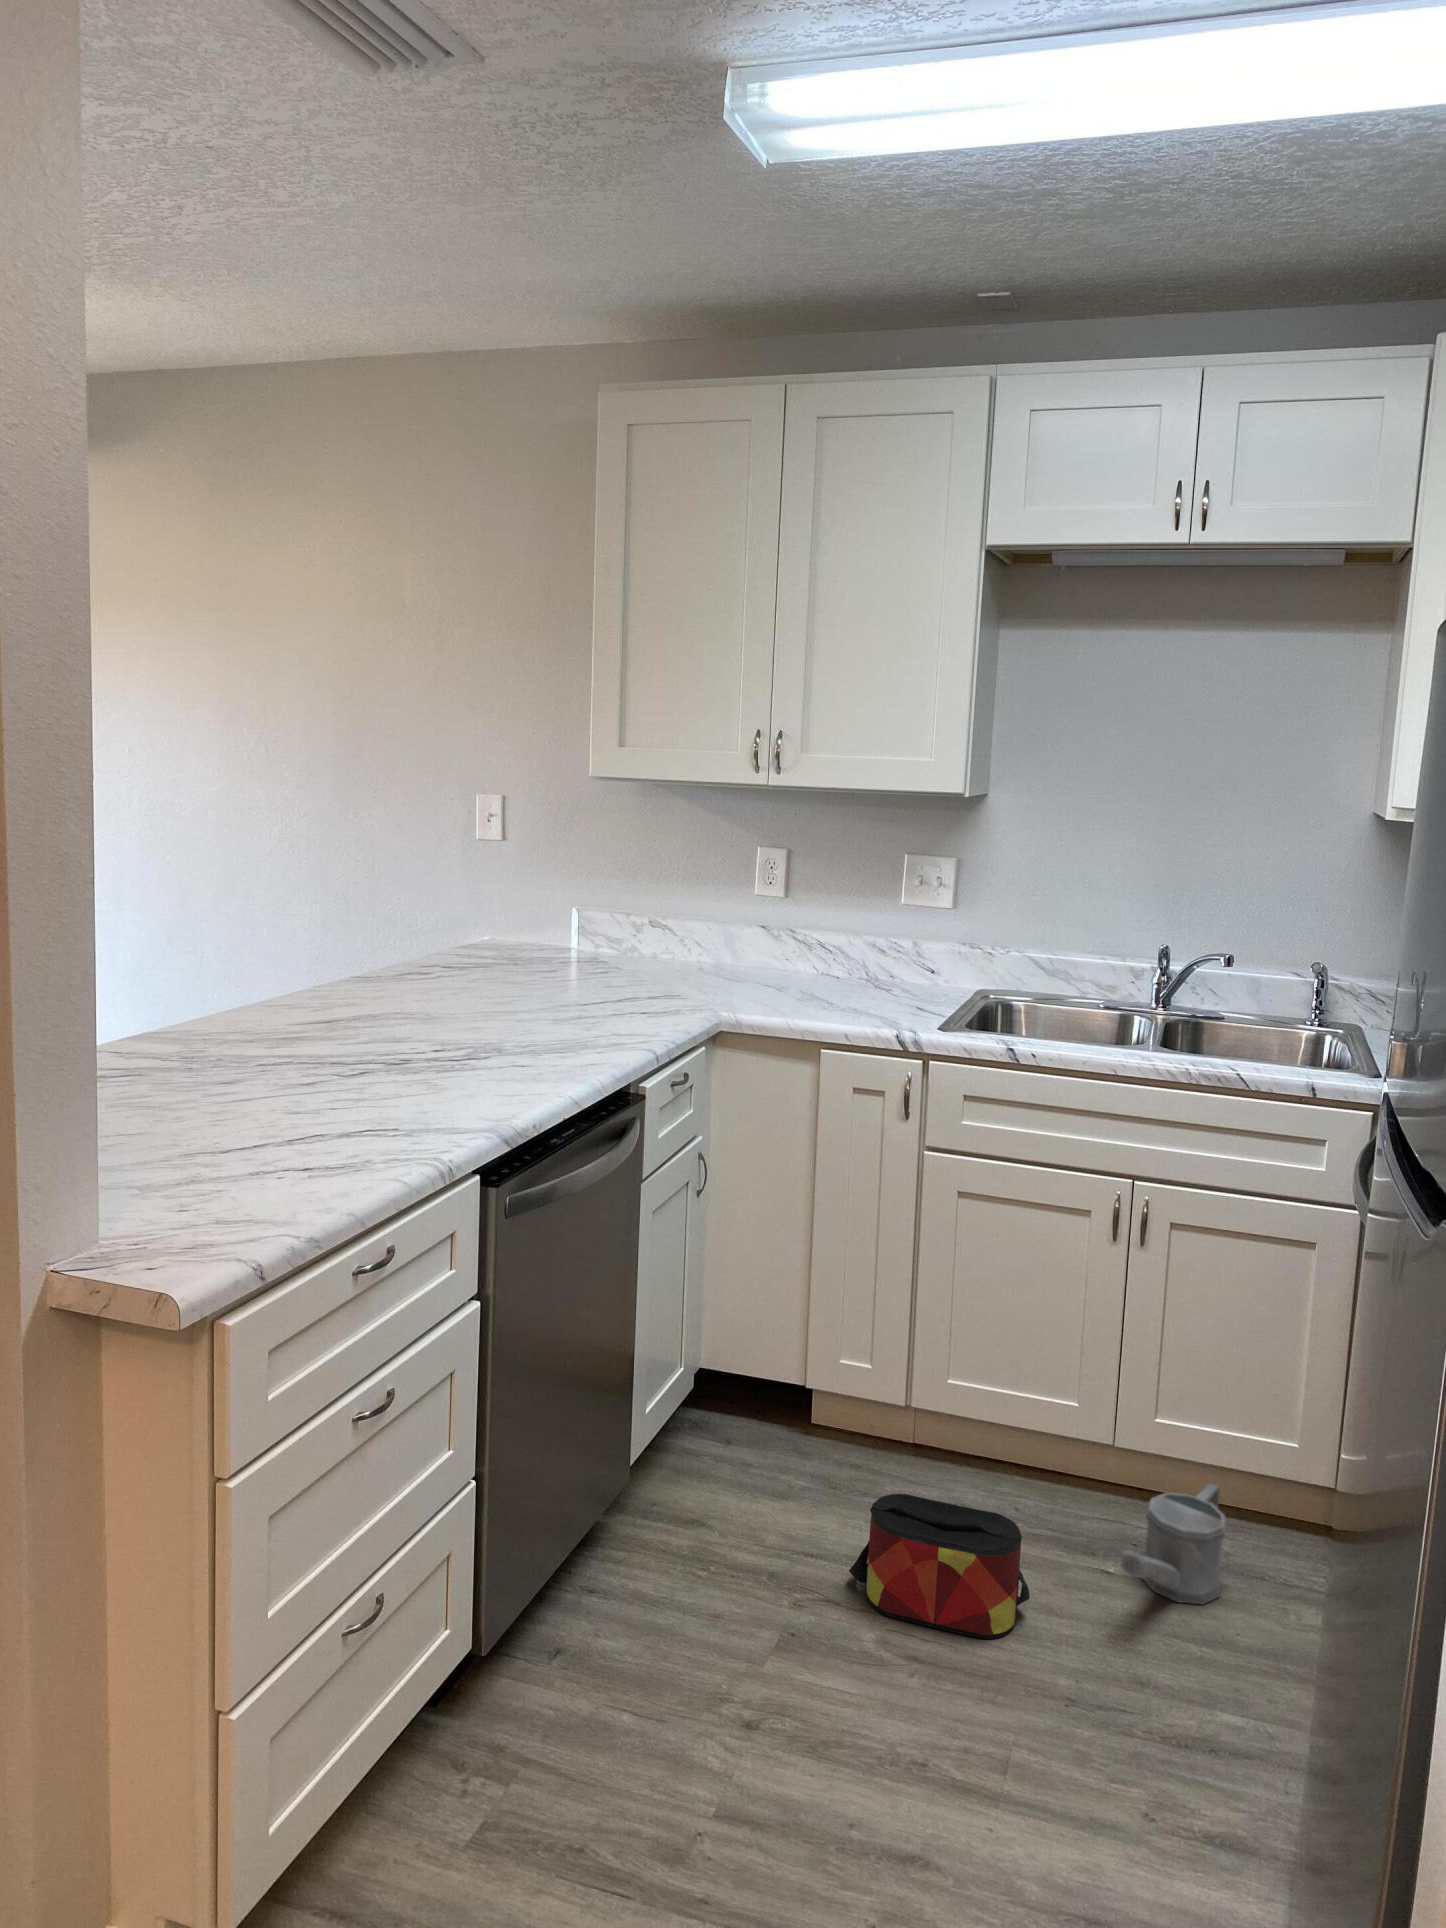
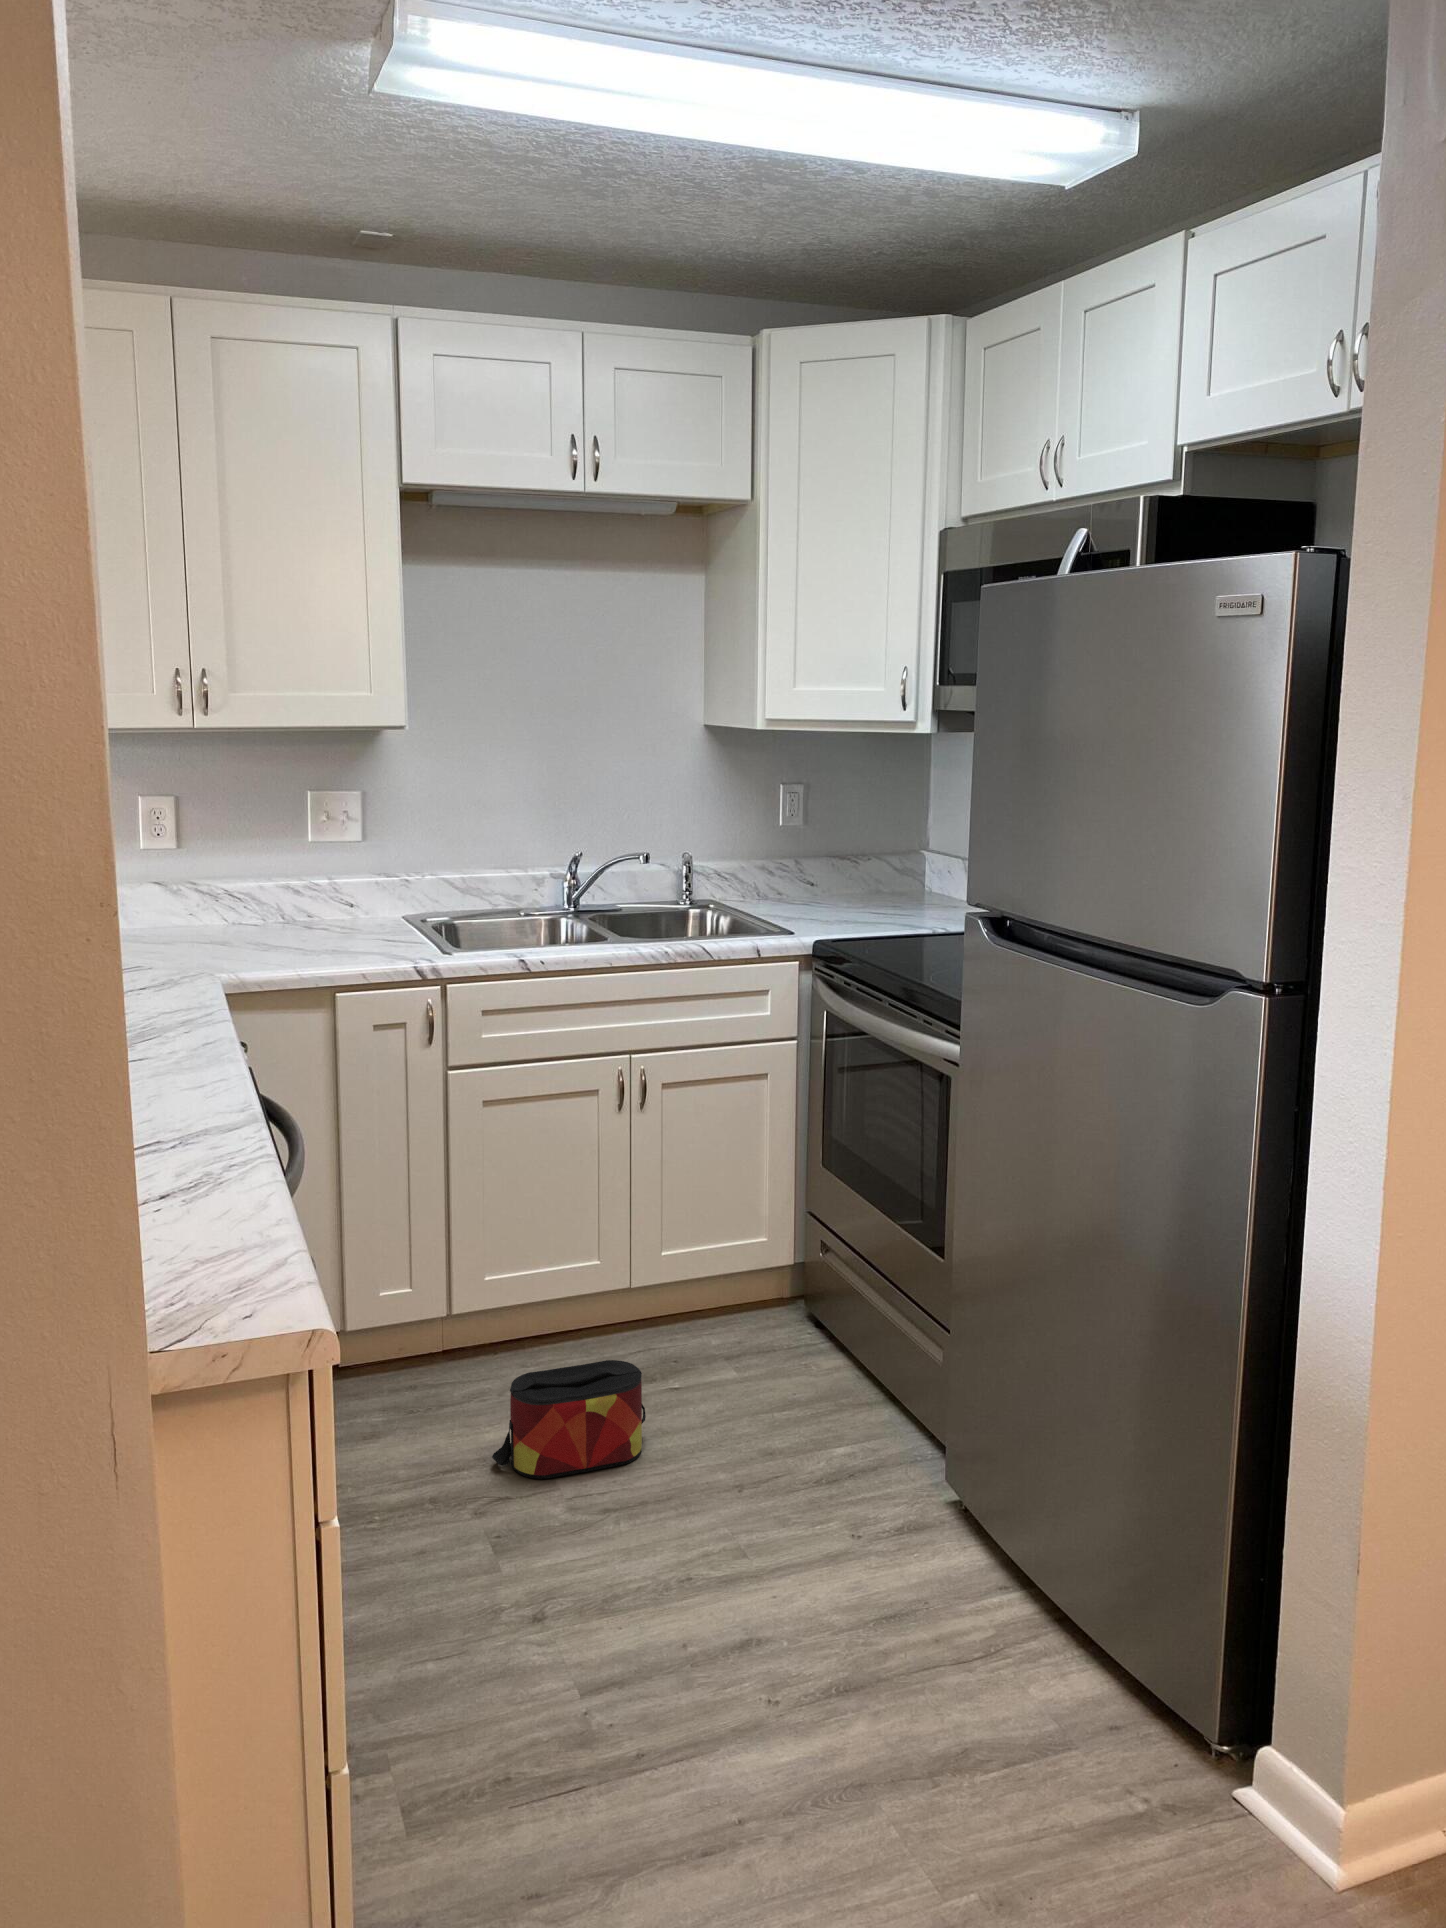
watering can: present [1121,1483,1226,1604] -> none [691,1290,756,1386]

